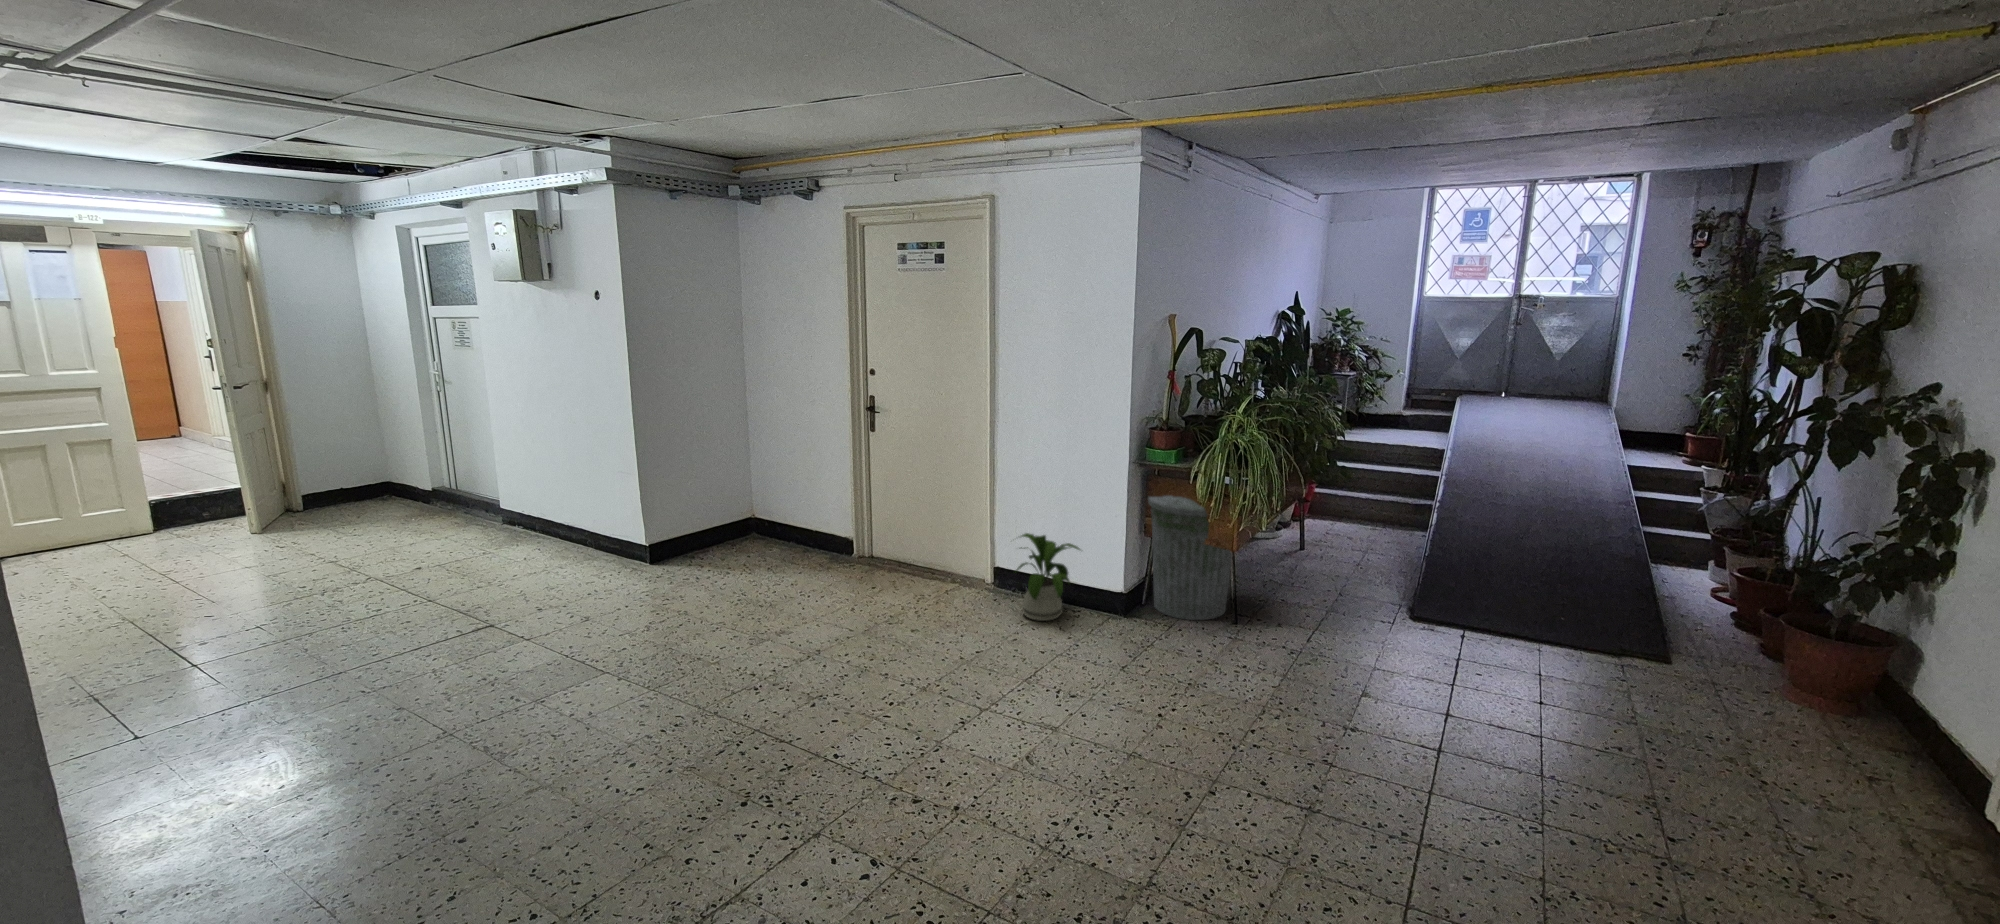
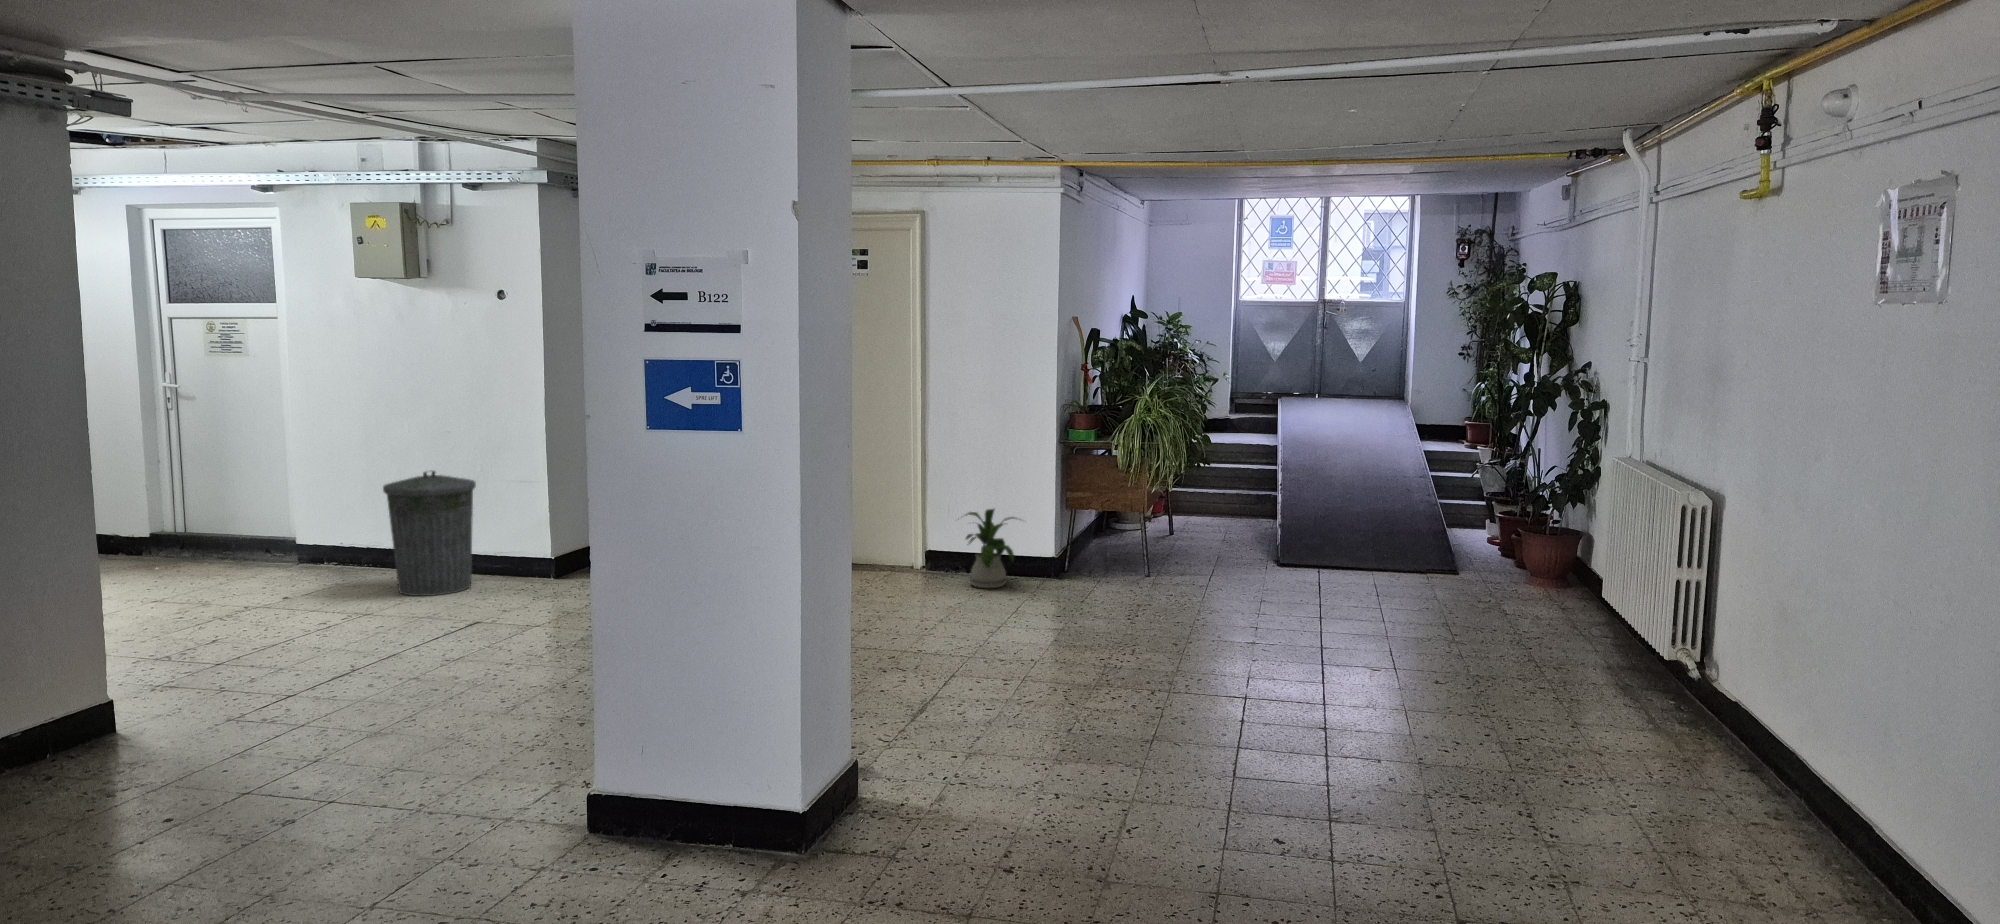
trash can: present [1148,496,1232,620] -> present [383,471,476,596]

